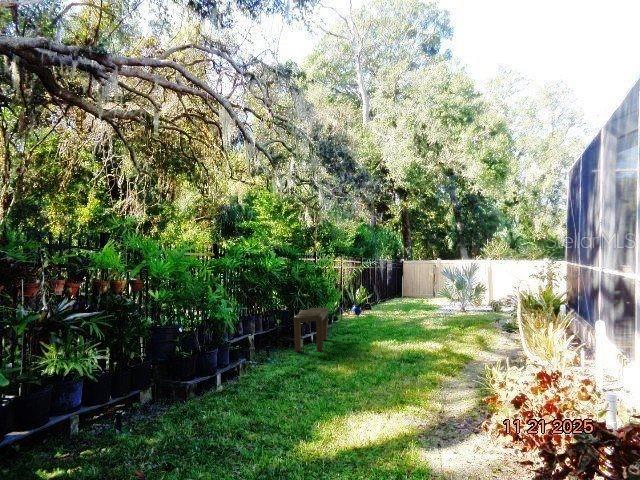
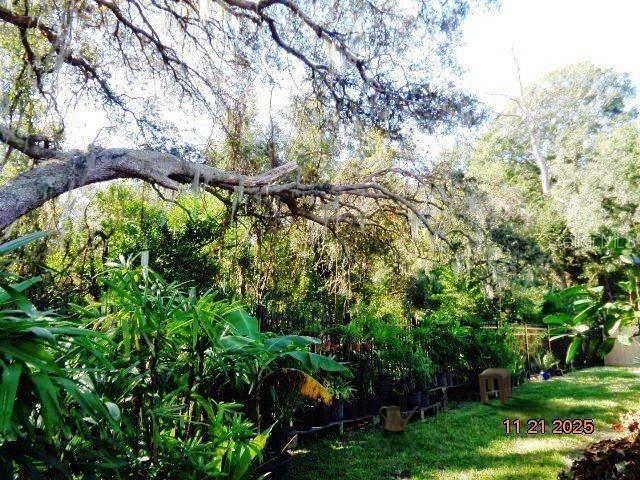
watering can: none [150,375,212,417] -> present [380,406,419,431]

